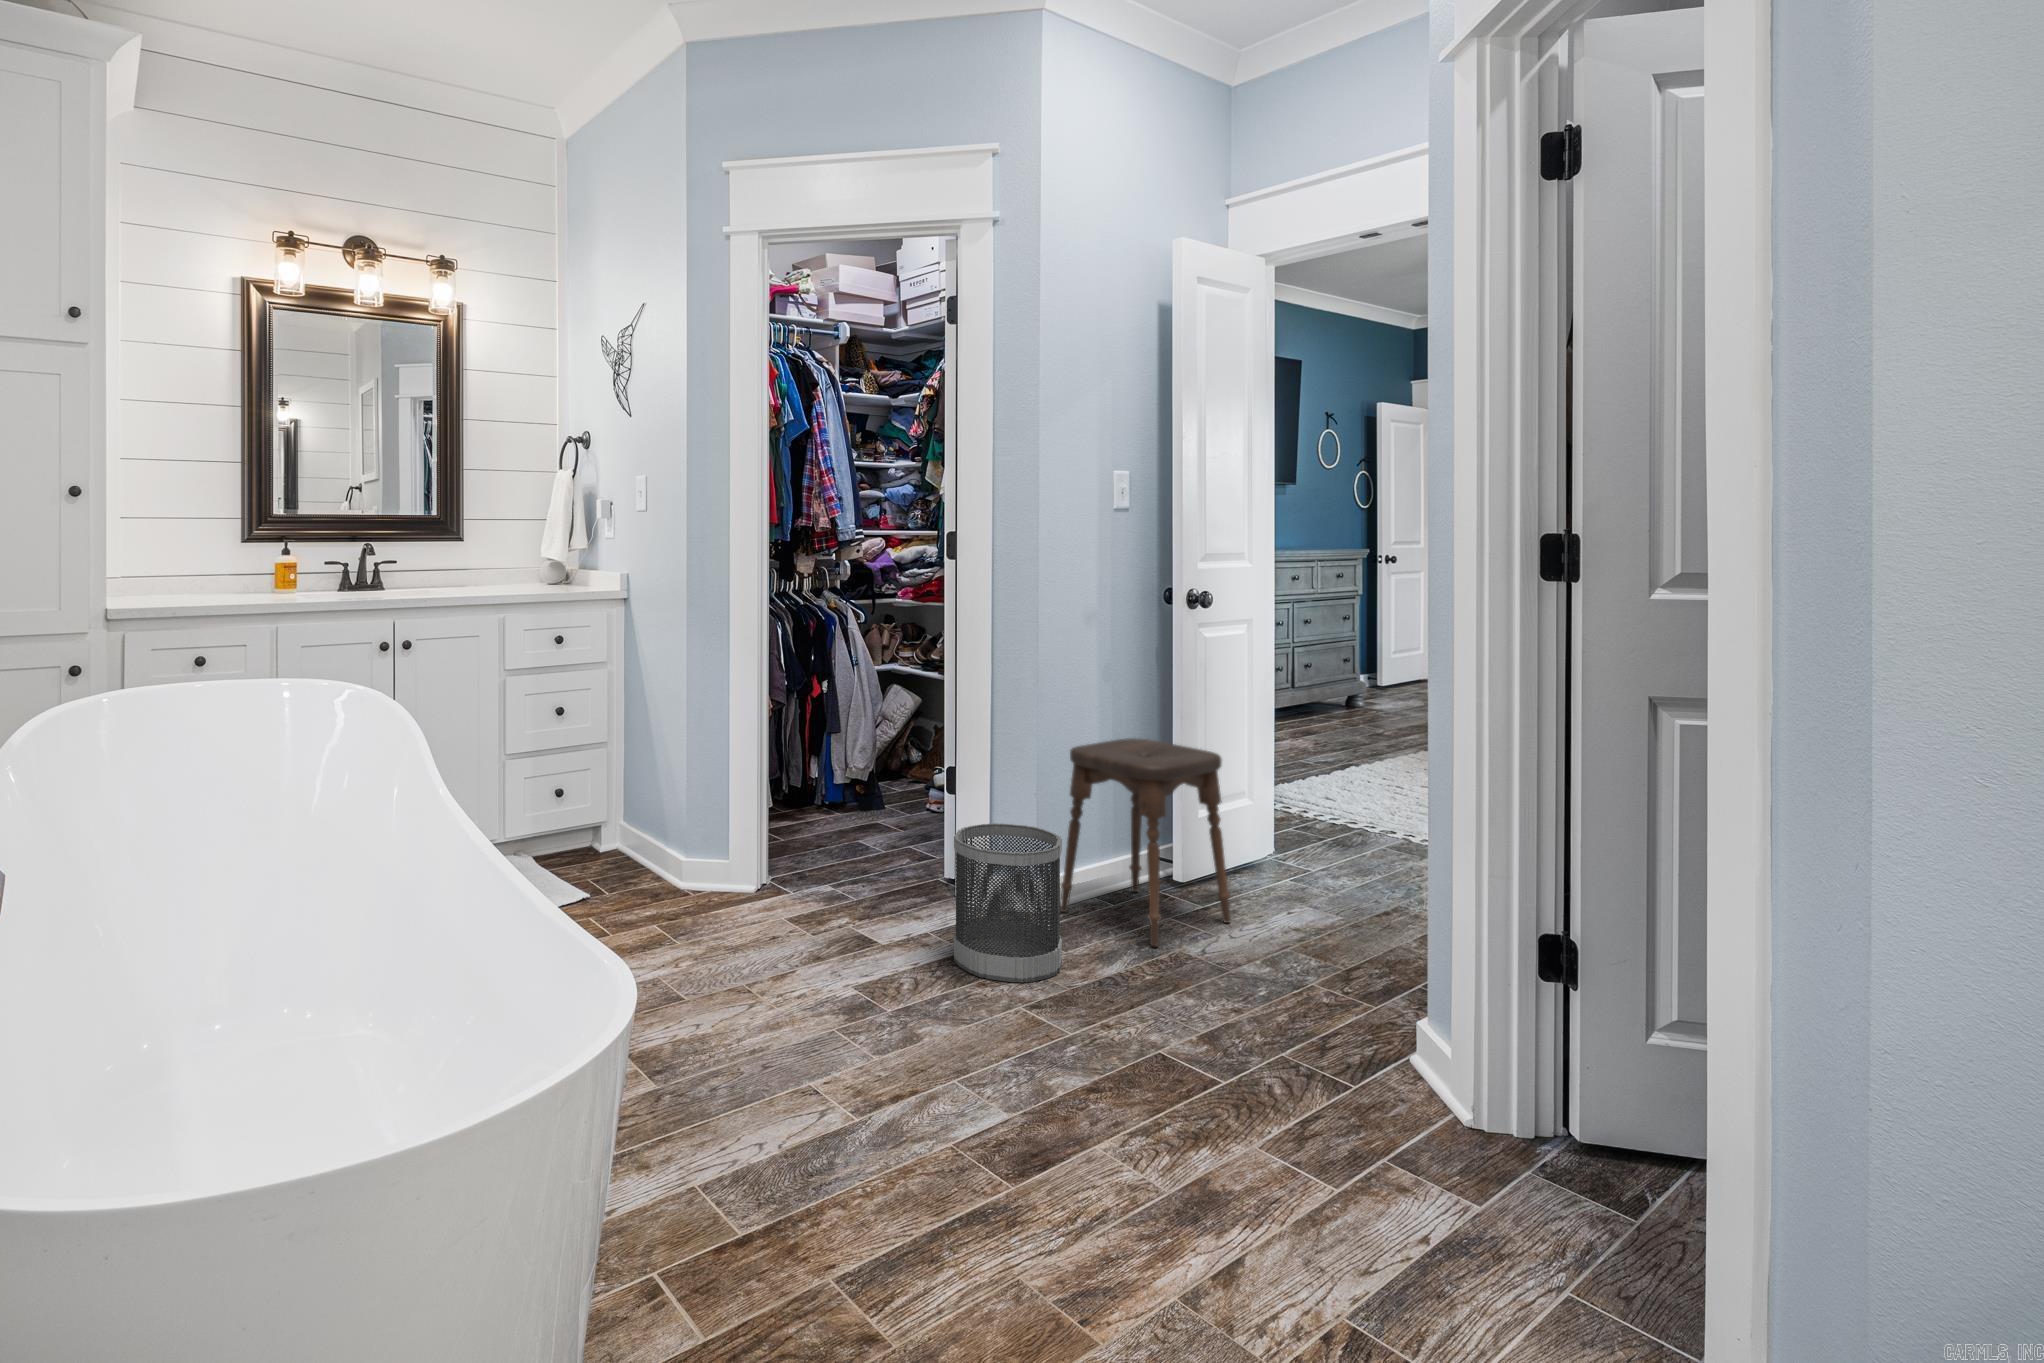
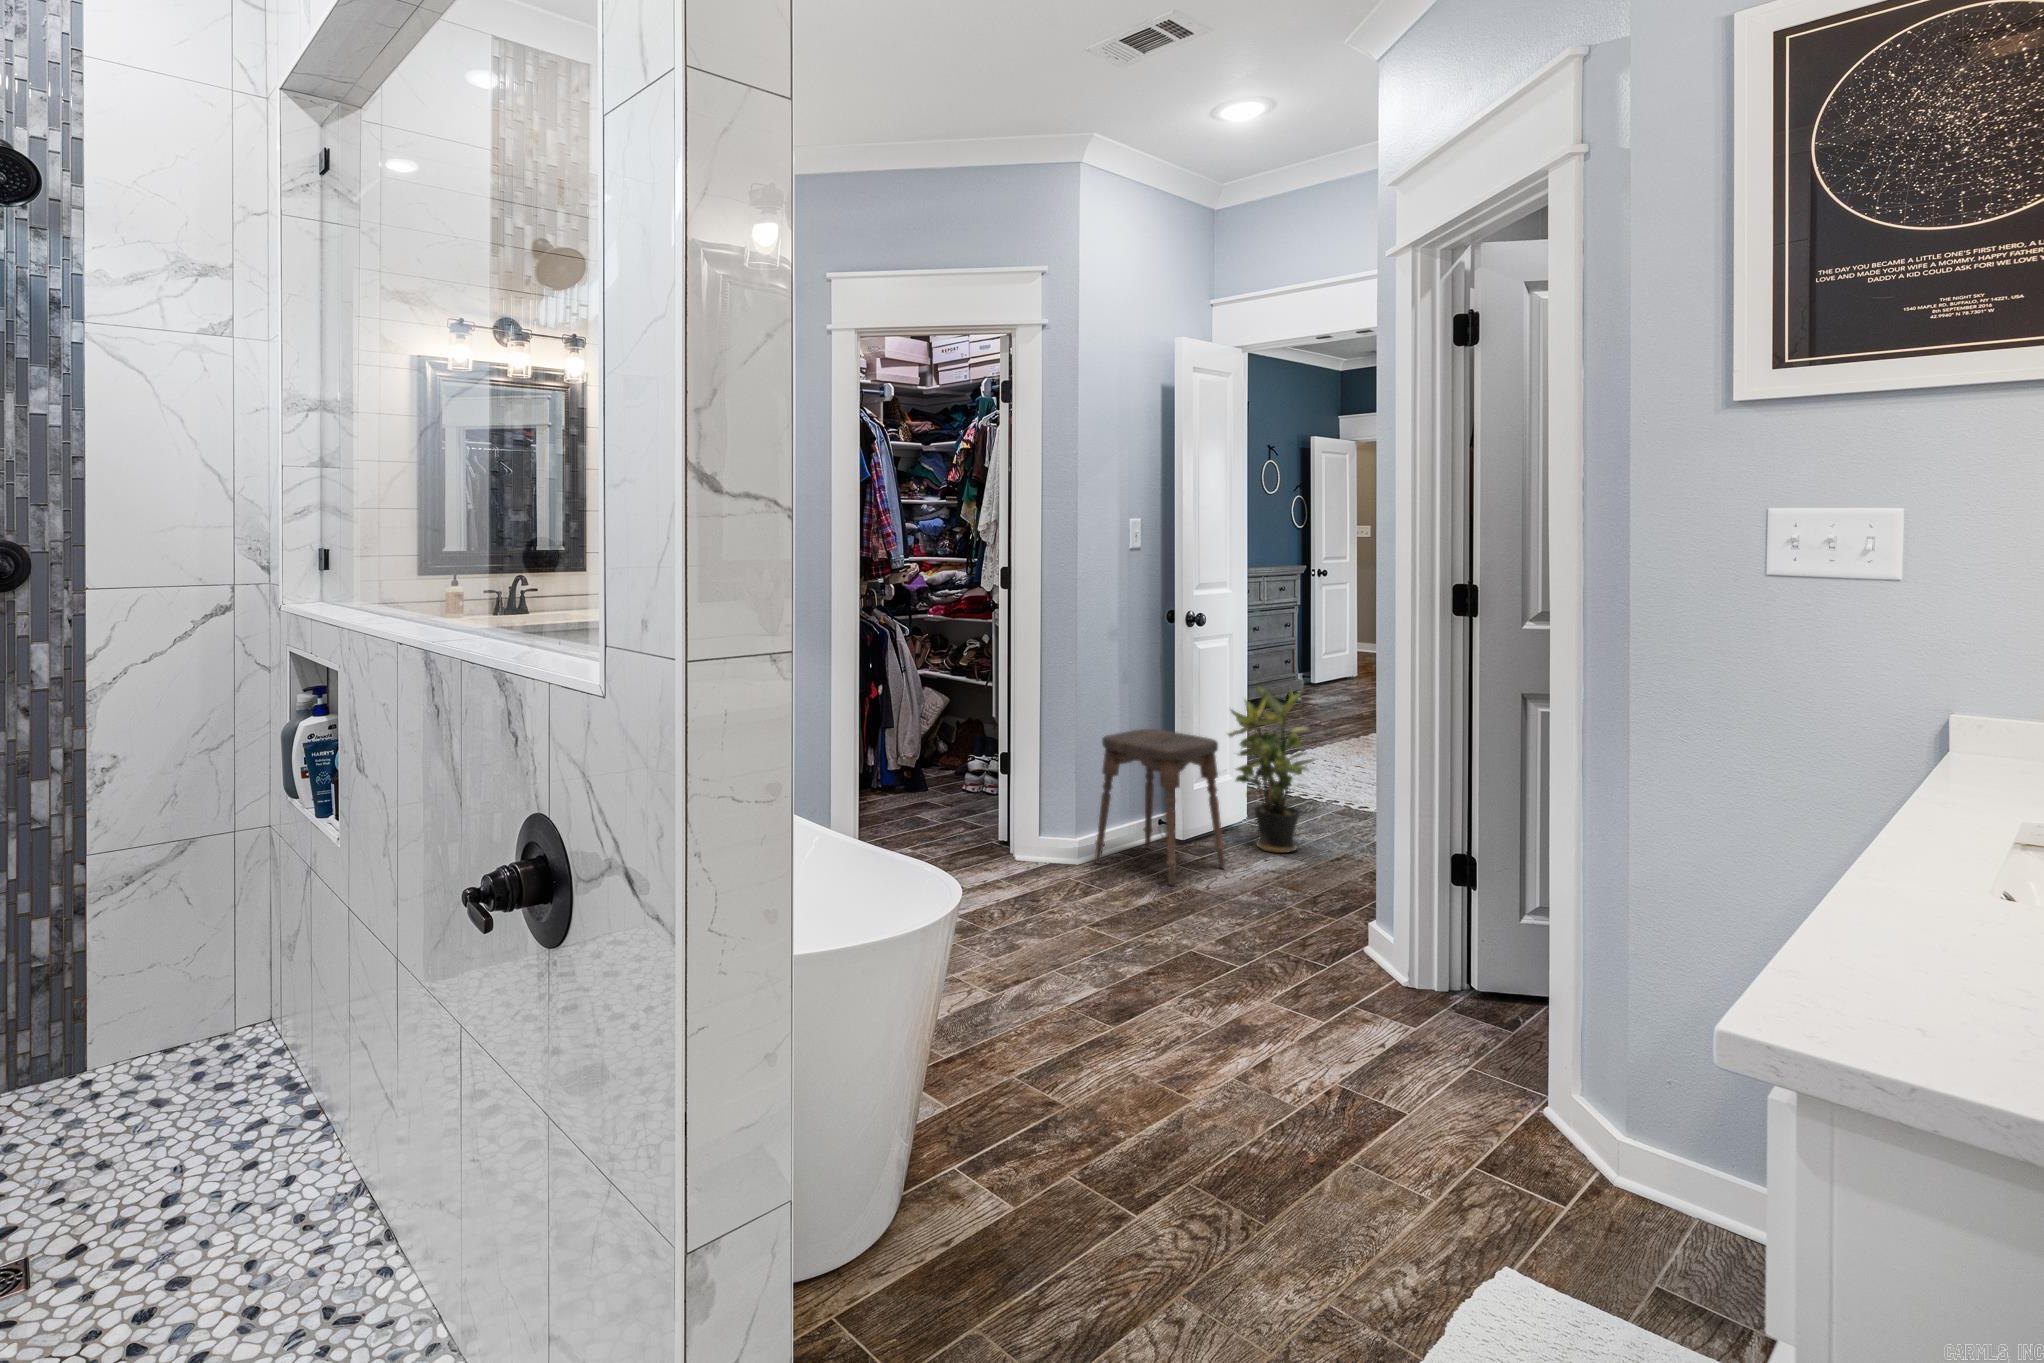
potted plant: none [1239,684,1358,902] -> present [1228,686,1314,853]
wastebasket: present [954,823,1062,983] -> none [1026,794,1107,911]

